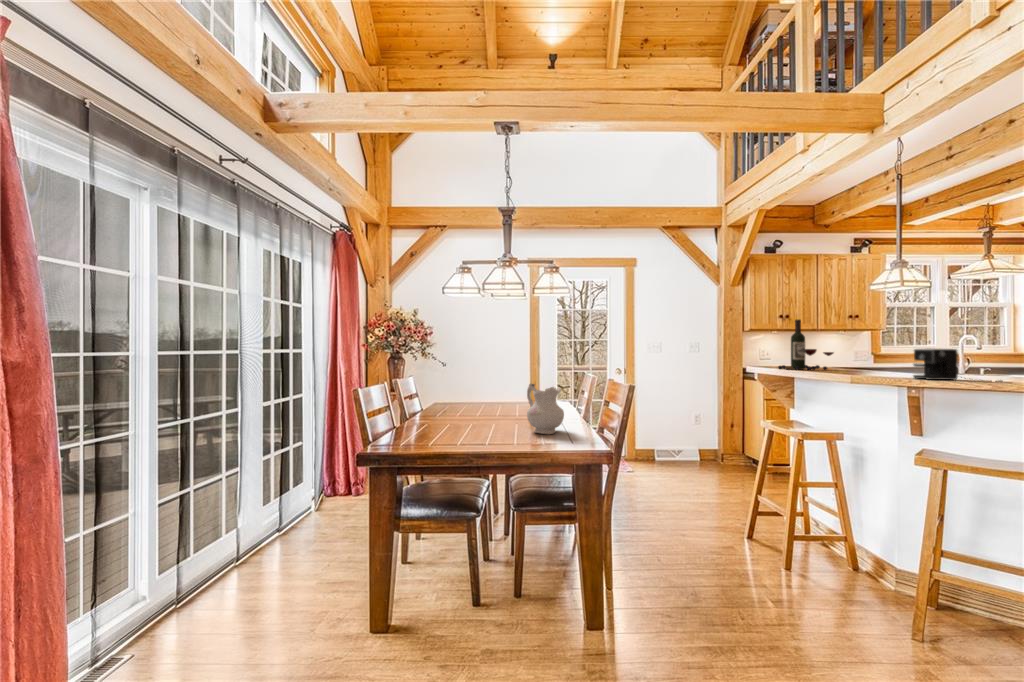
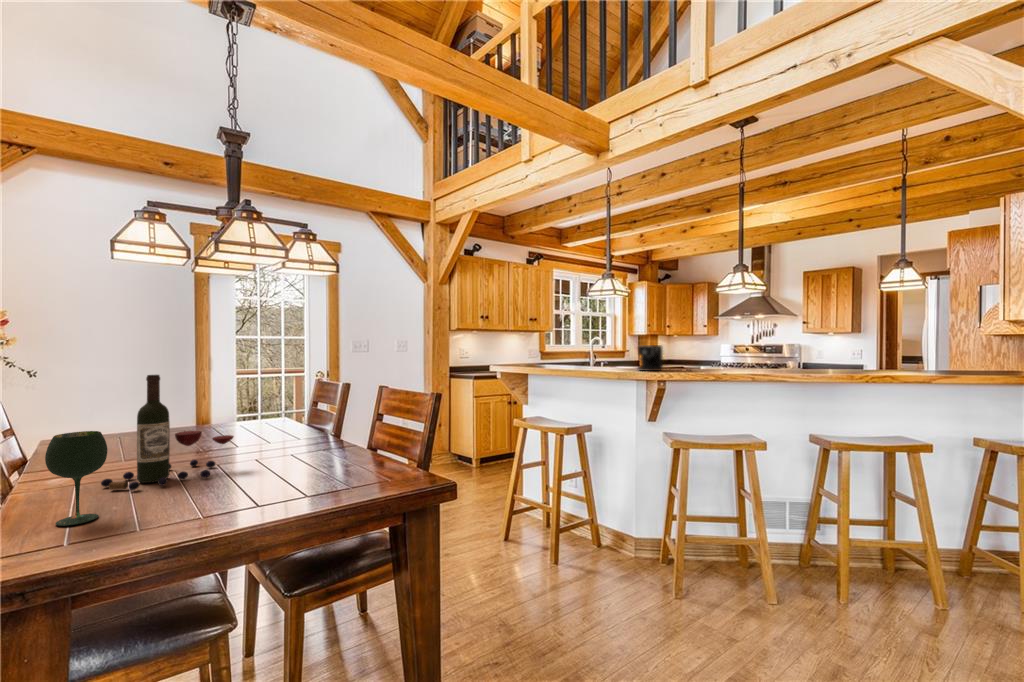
wine bottle: present [778,320,833,370] -> present [101,375,234,490]
ceramic pitcher: present [527,384,564,434] -> none [285,403,351,480]
wine glass: none [416,389,439,433] -> present [45,431,107,526]

